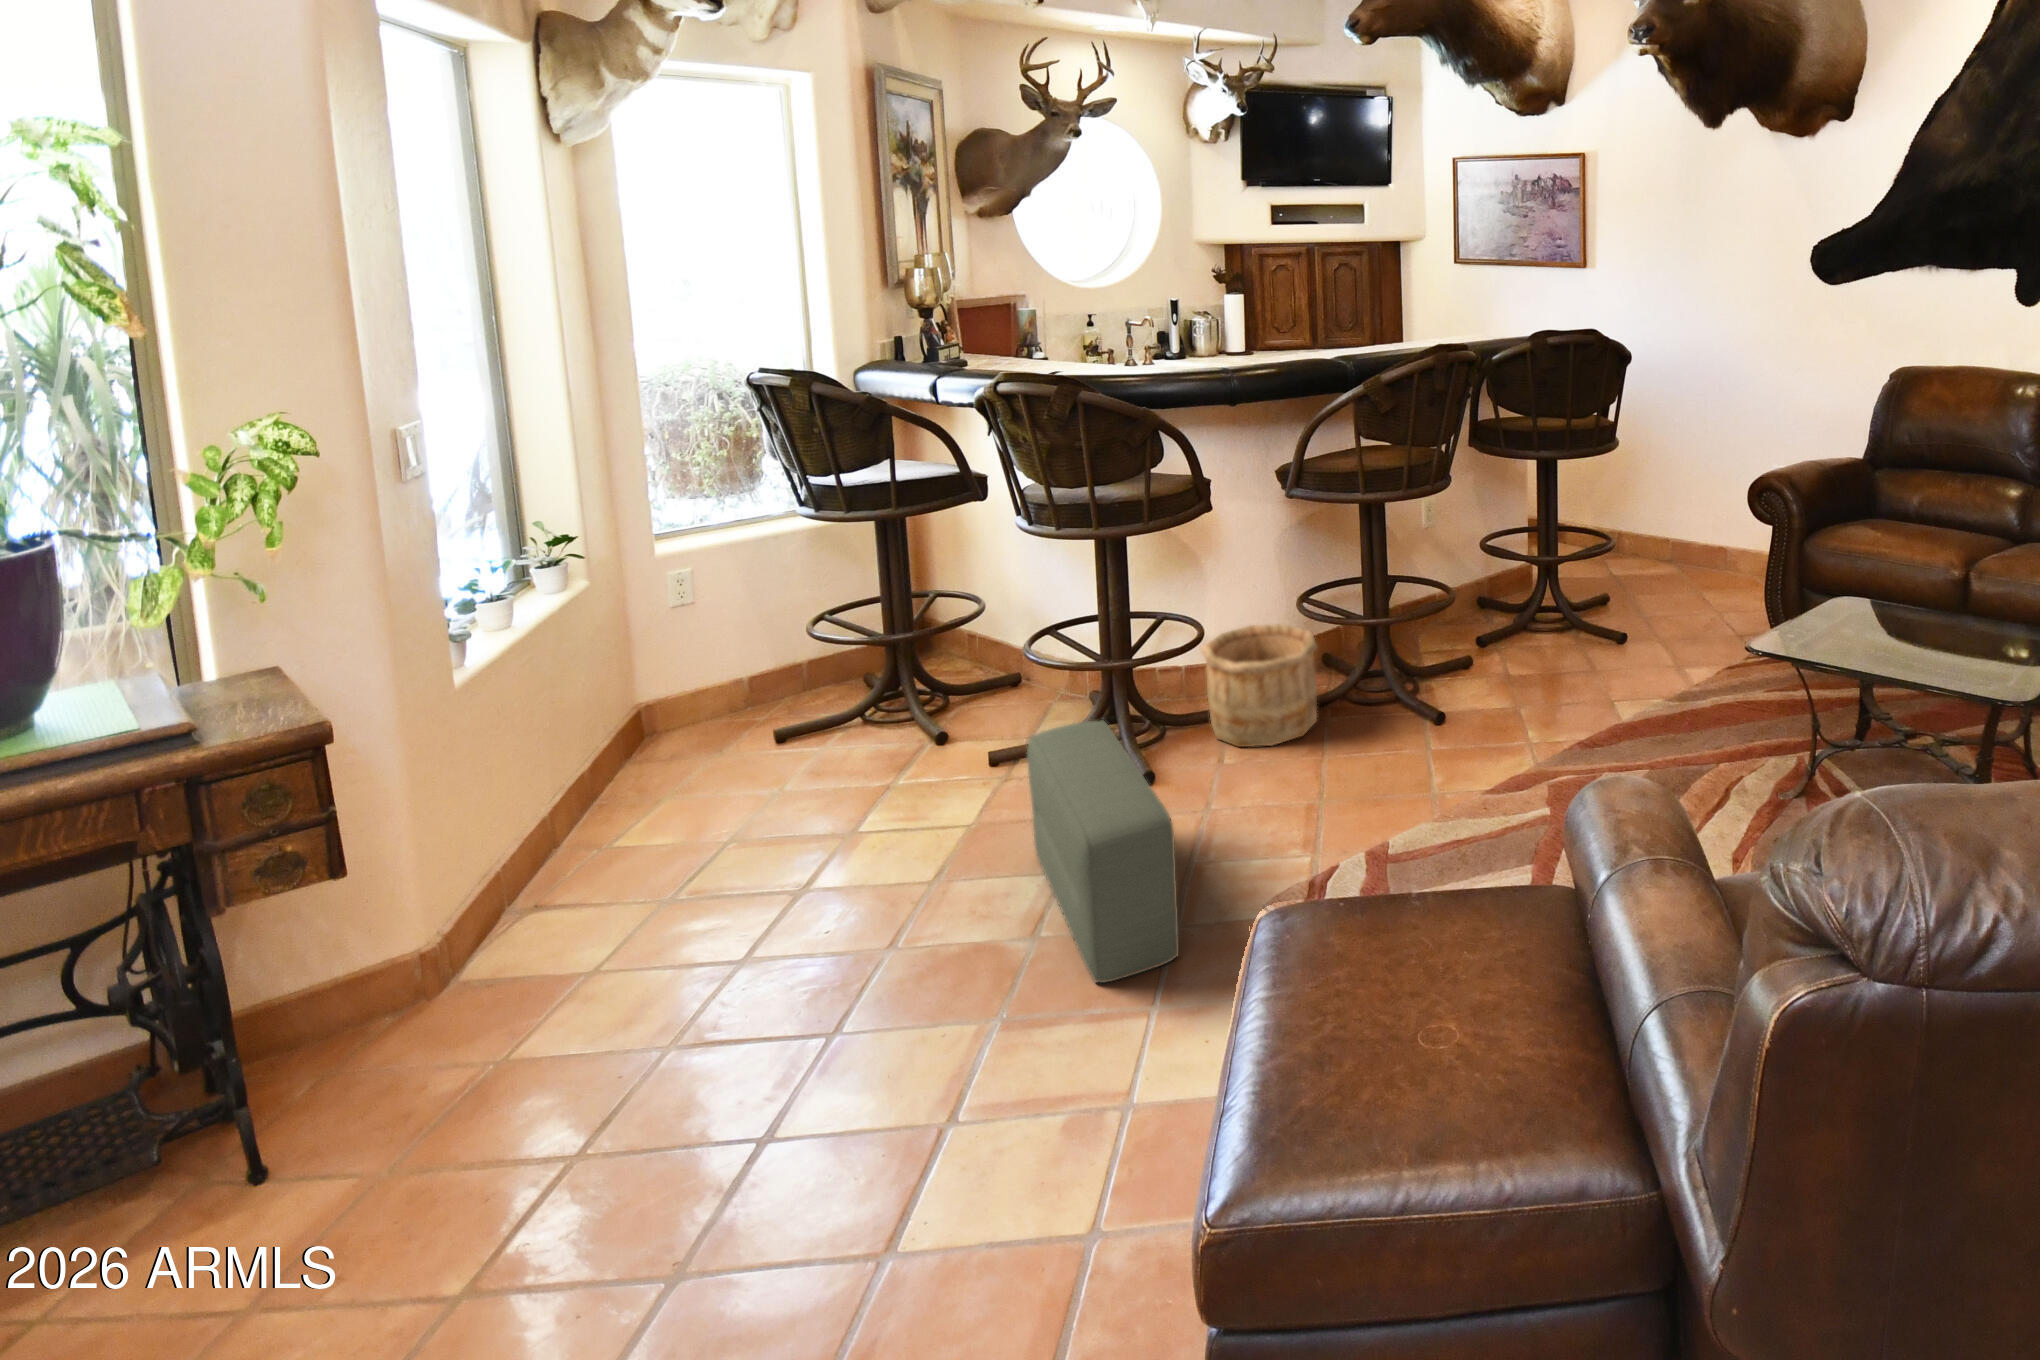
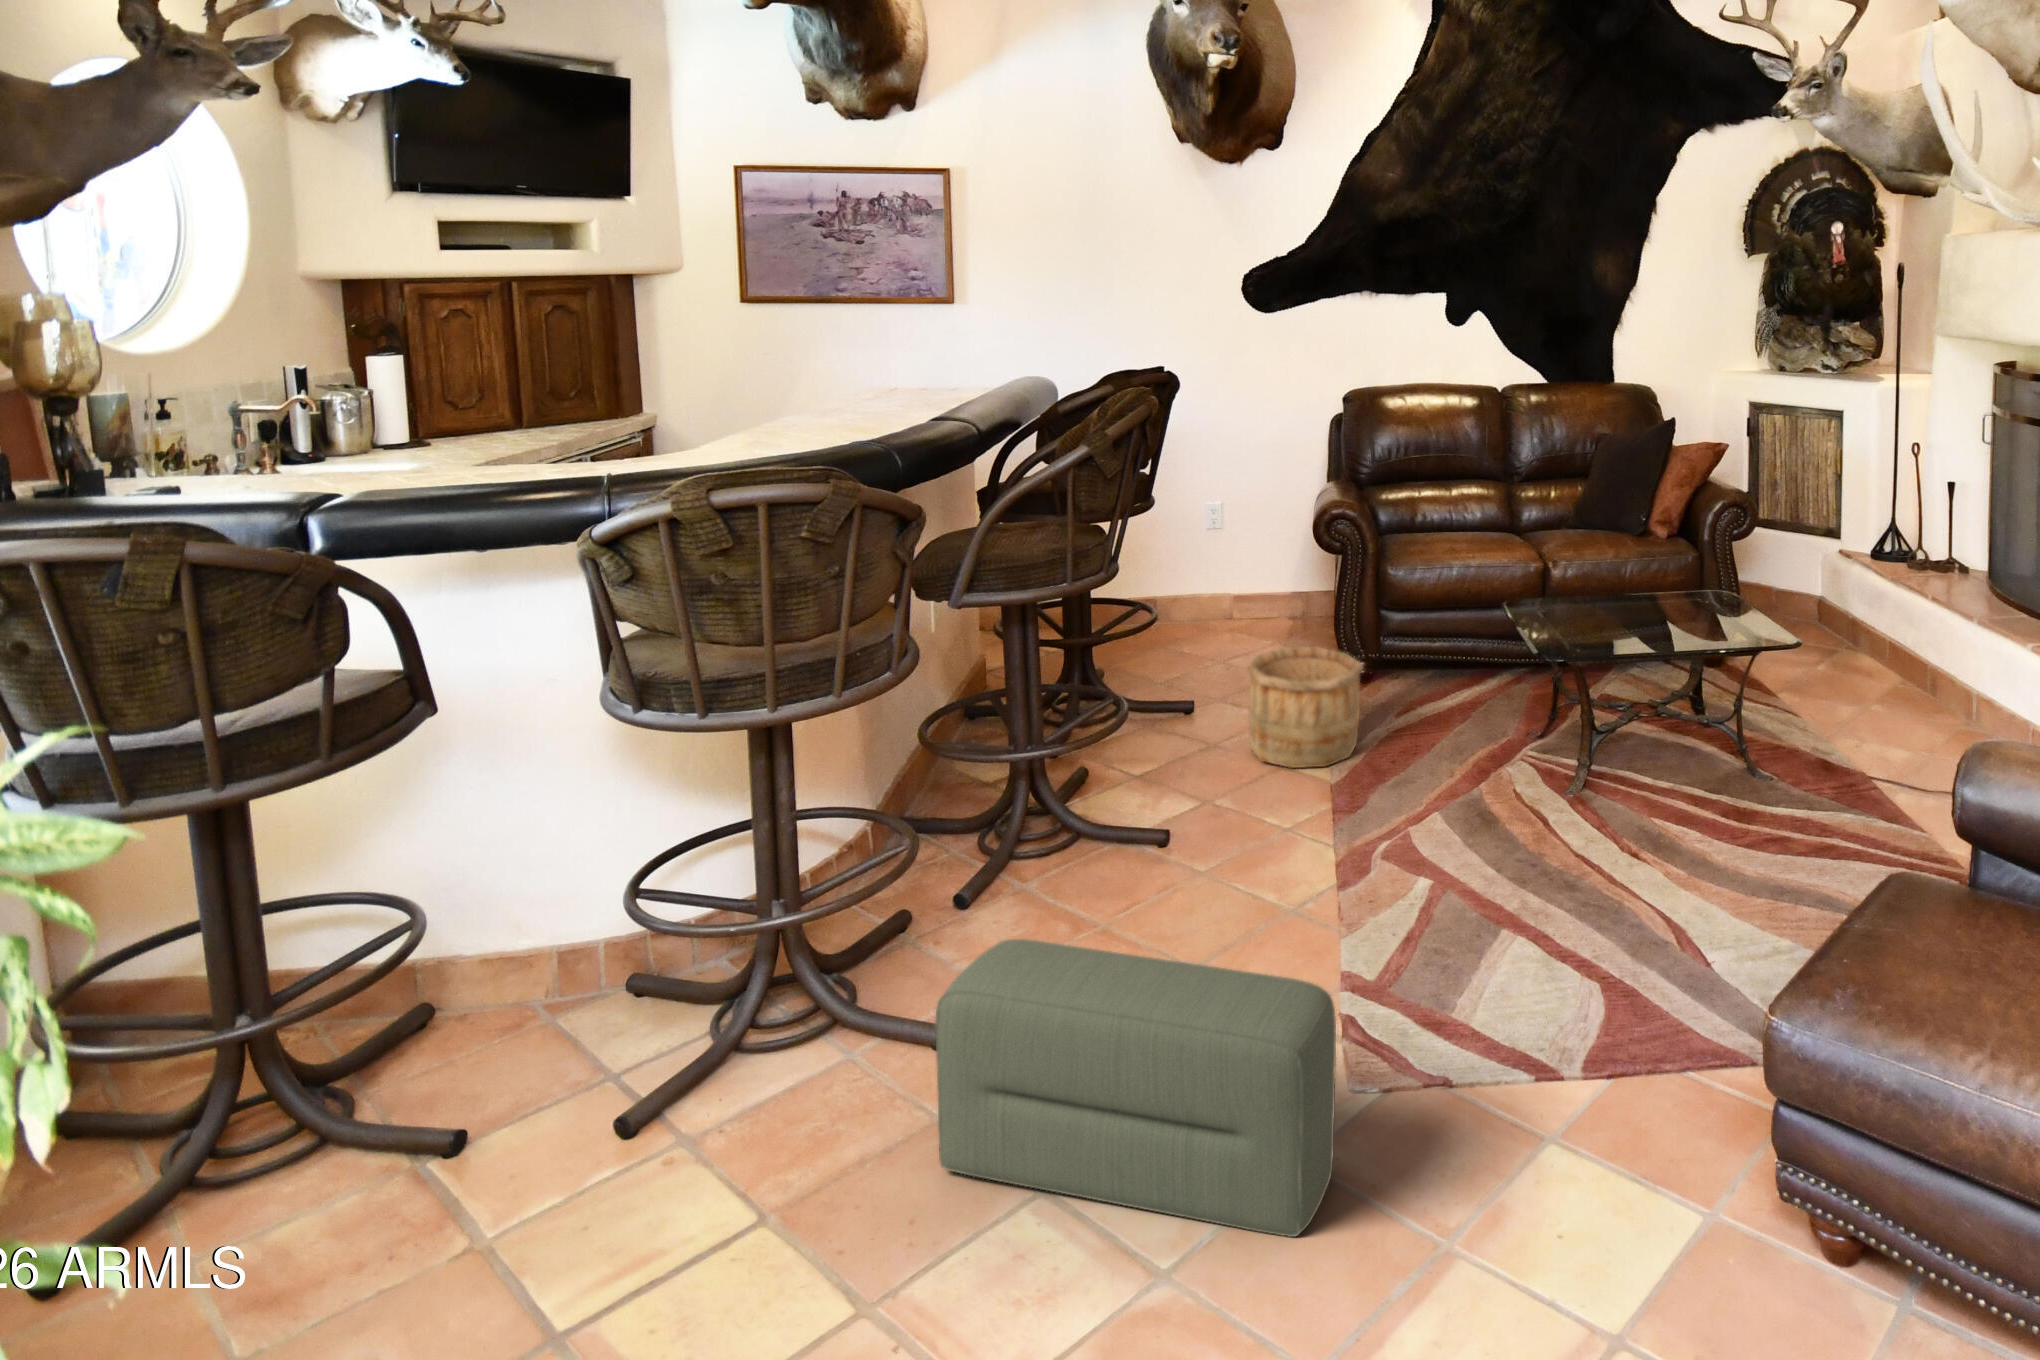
wooden bucket: present [1202,624,1317,747] -> present [1247,647,1363,768]

